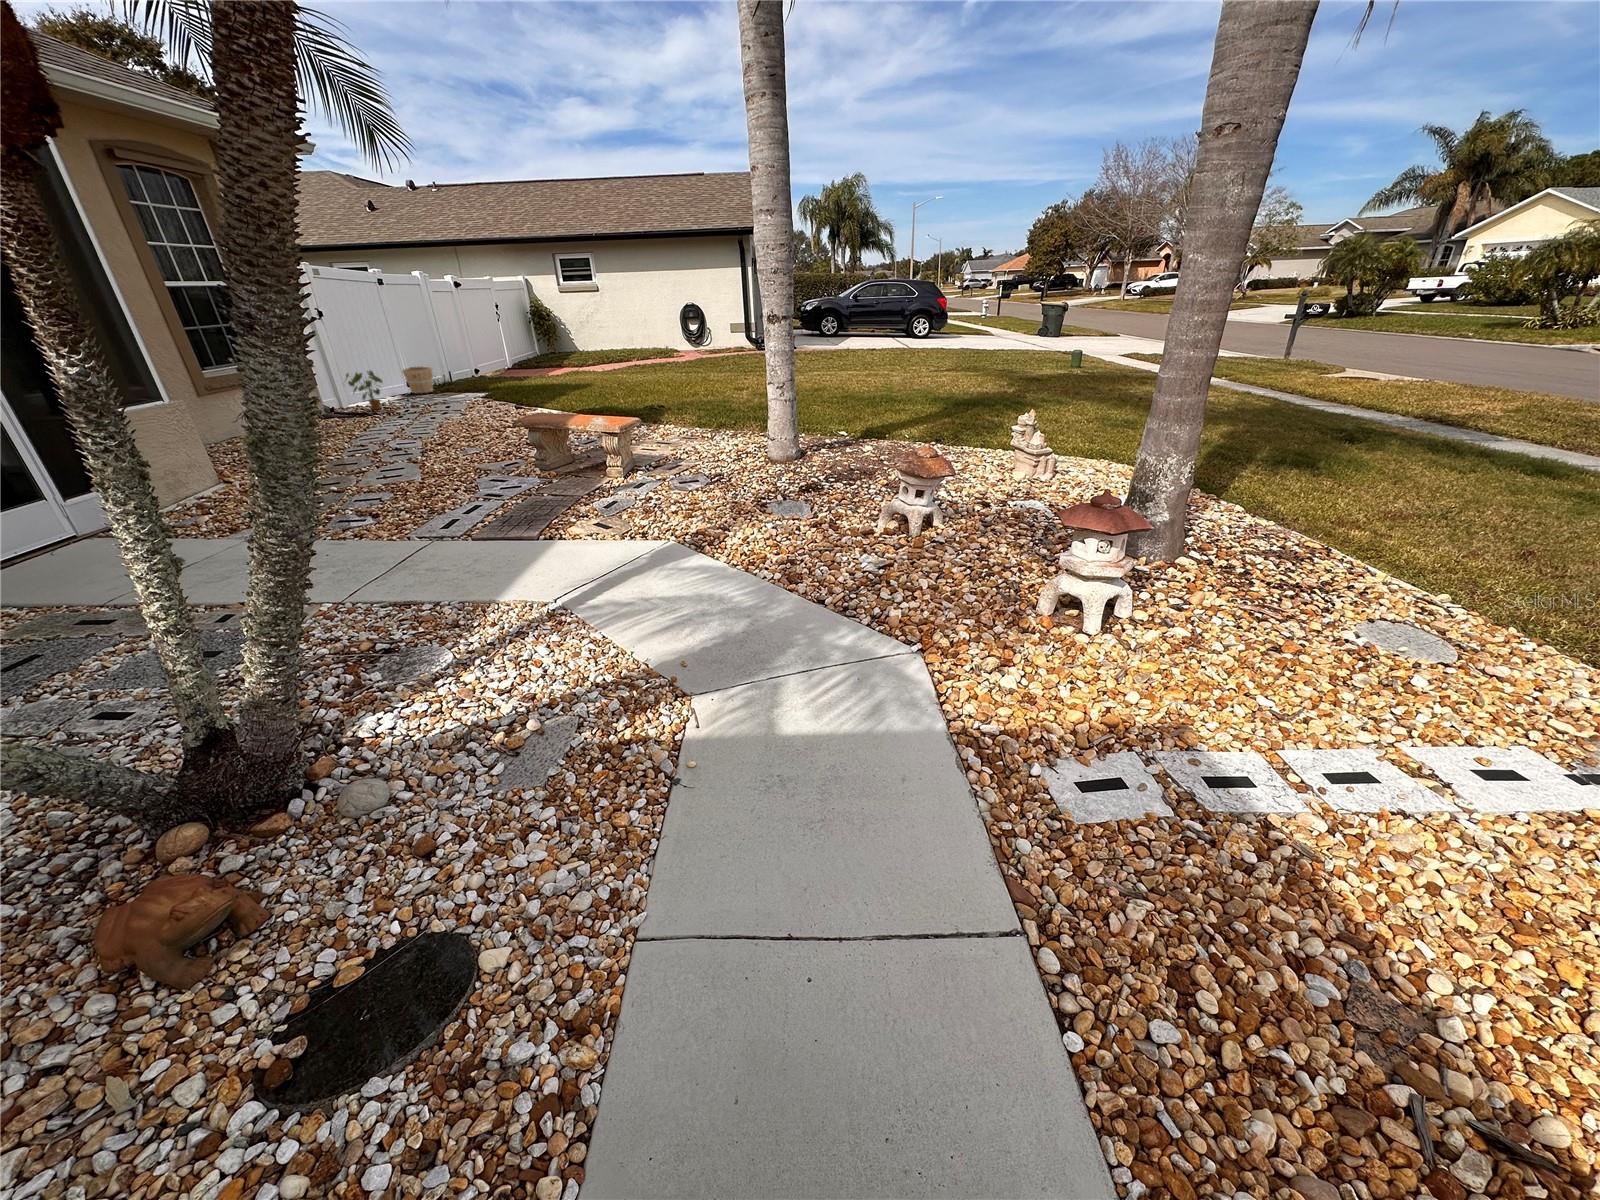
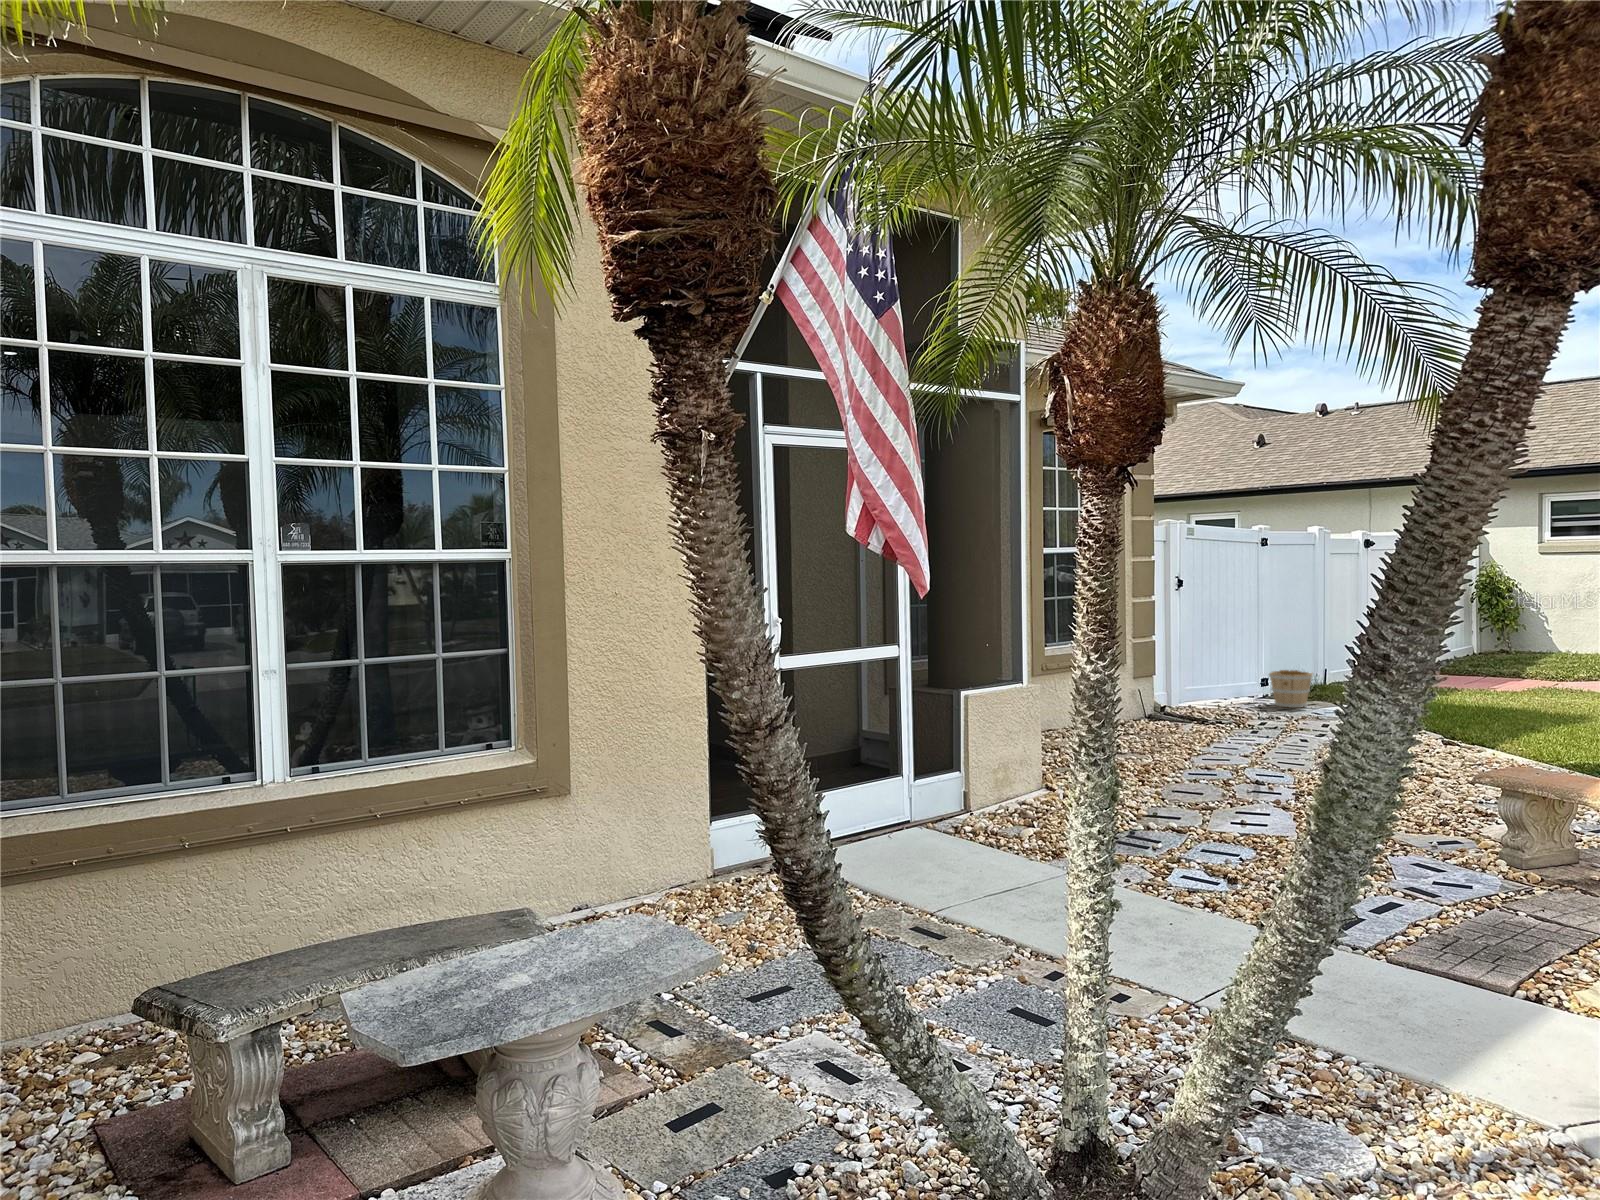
house plant: present [346,371,382,410] -> none [1194,670,1245,724]

